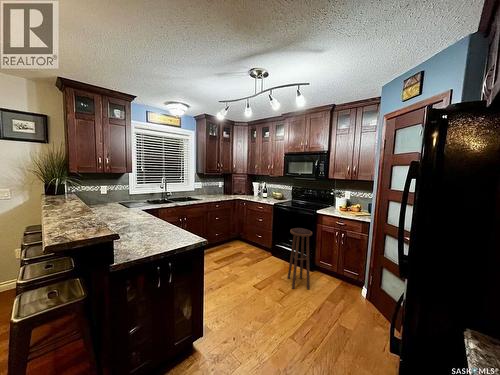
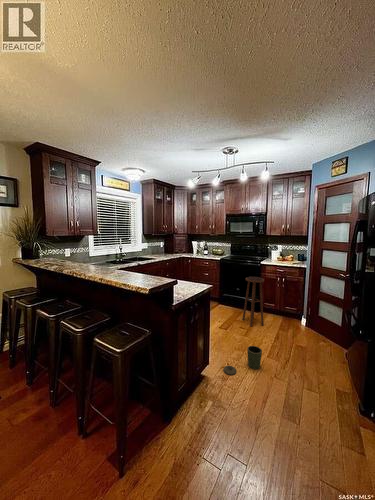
trash can: none [222,320,275,356] -> present [223,346,262,375]

